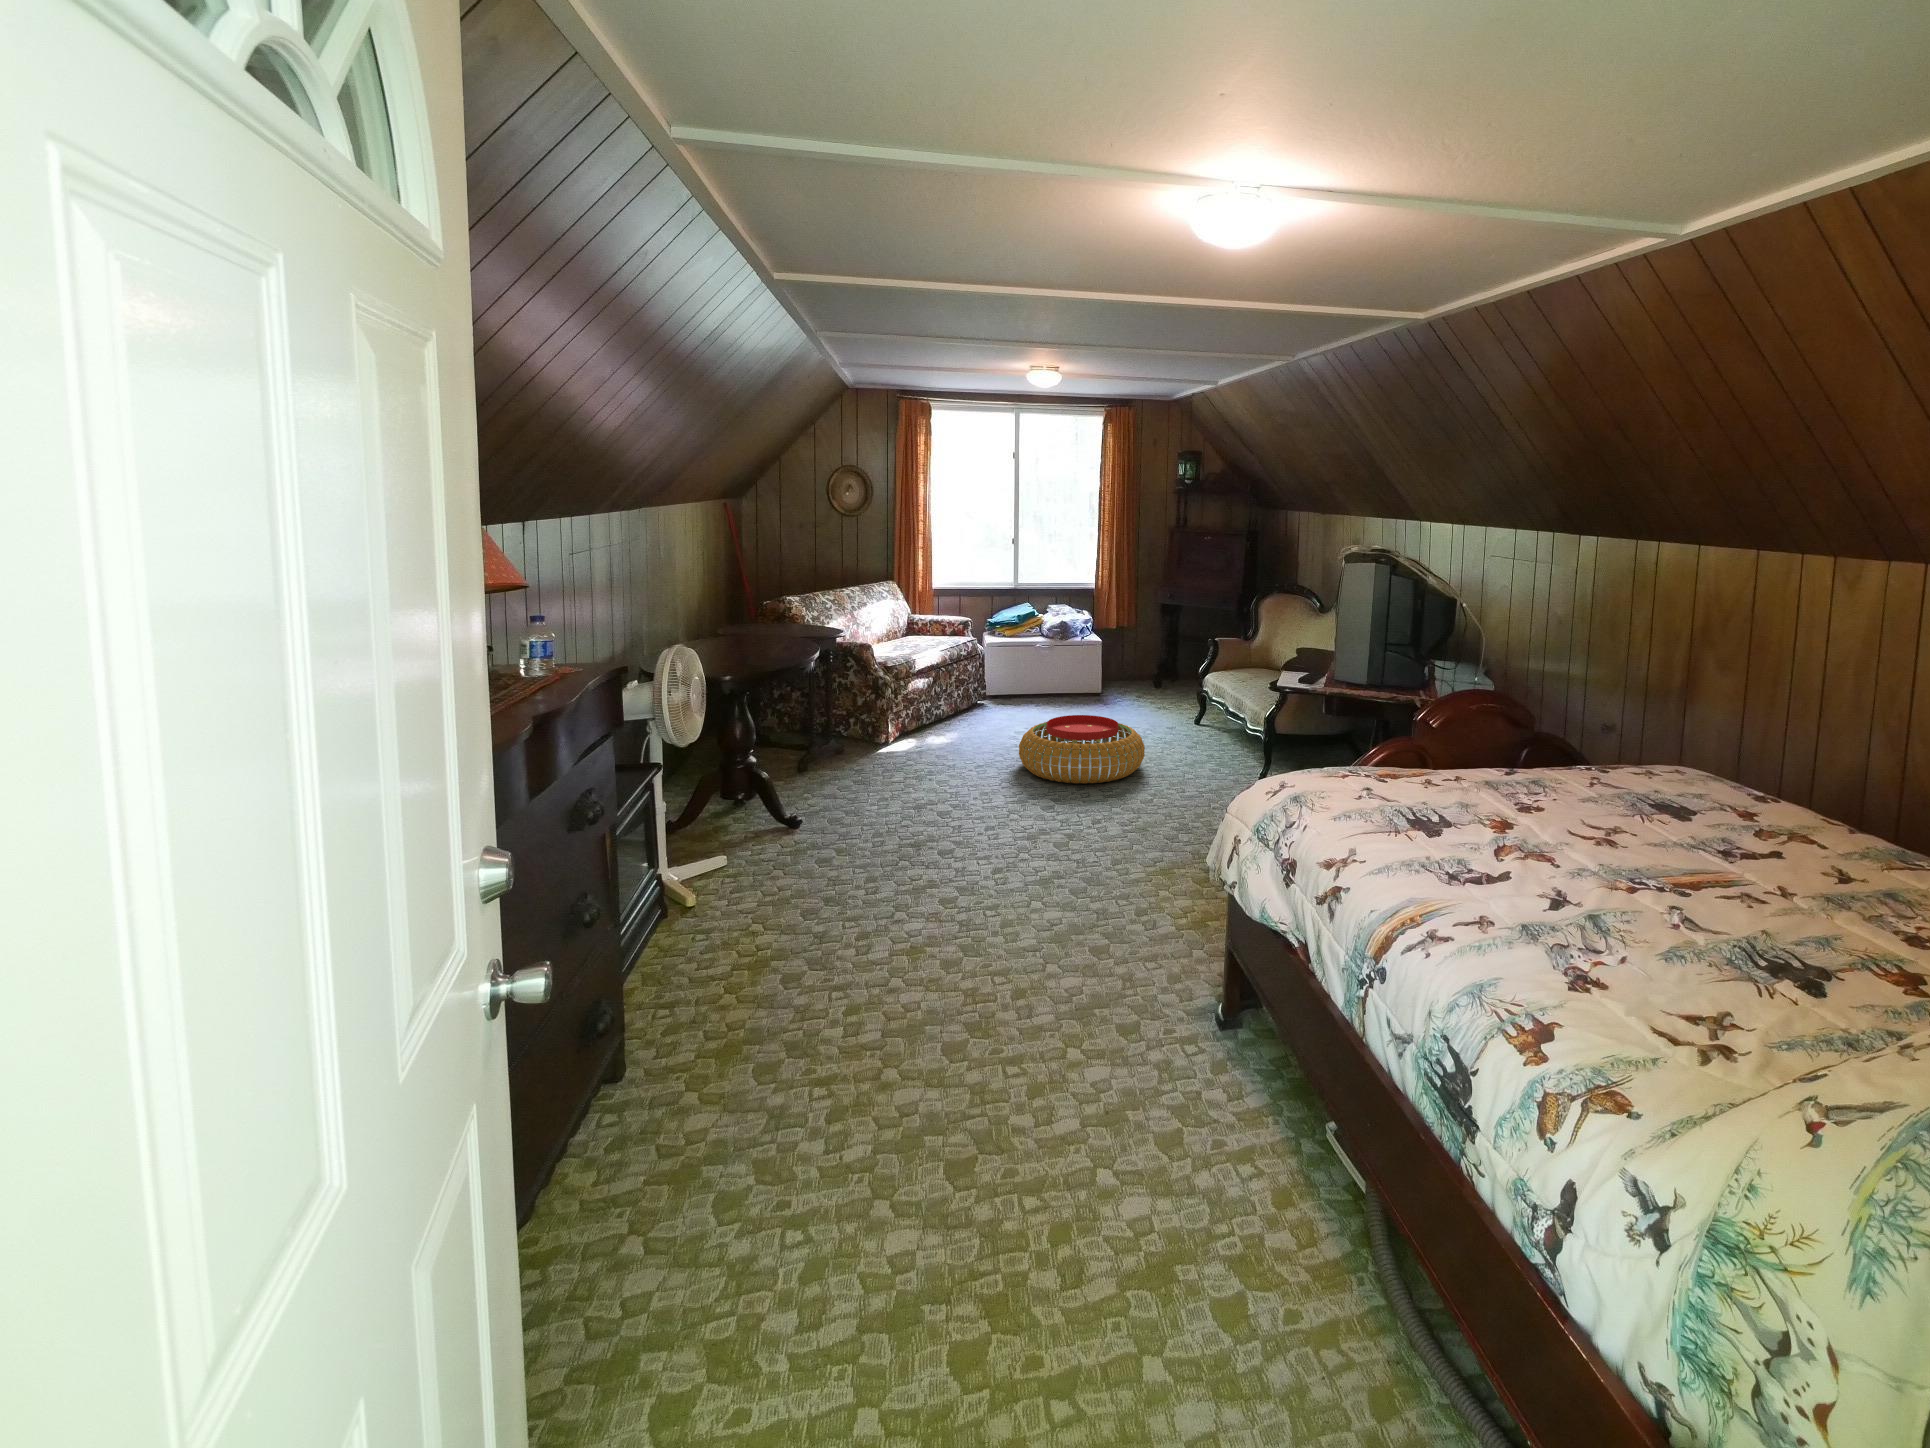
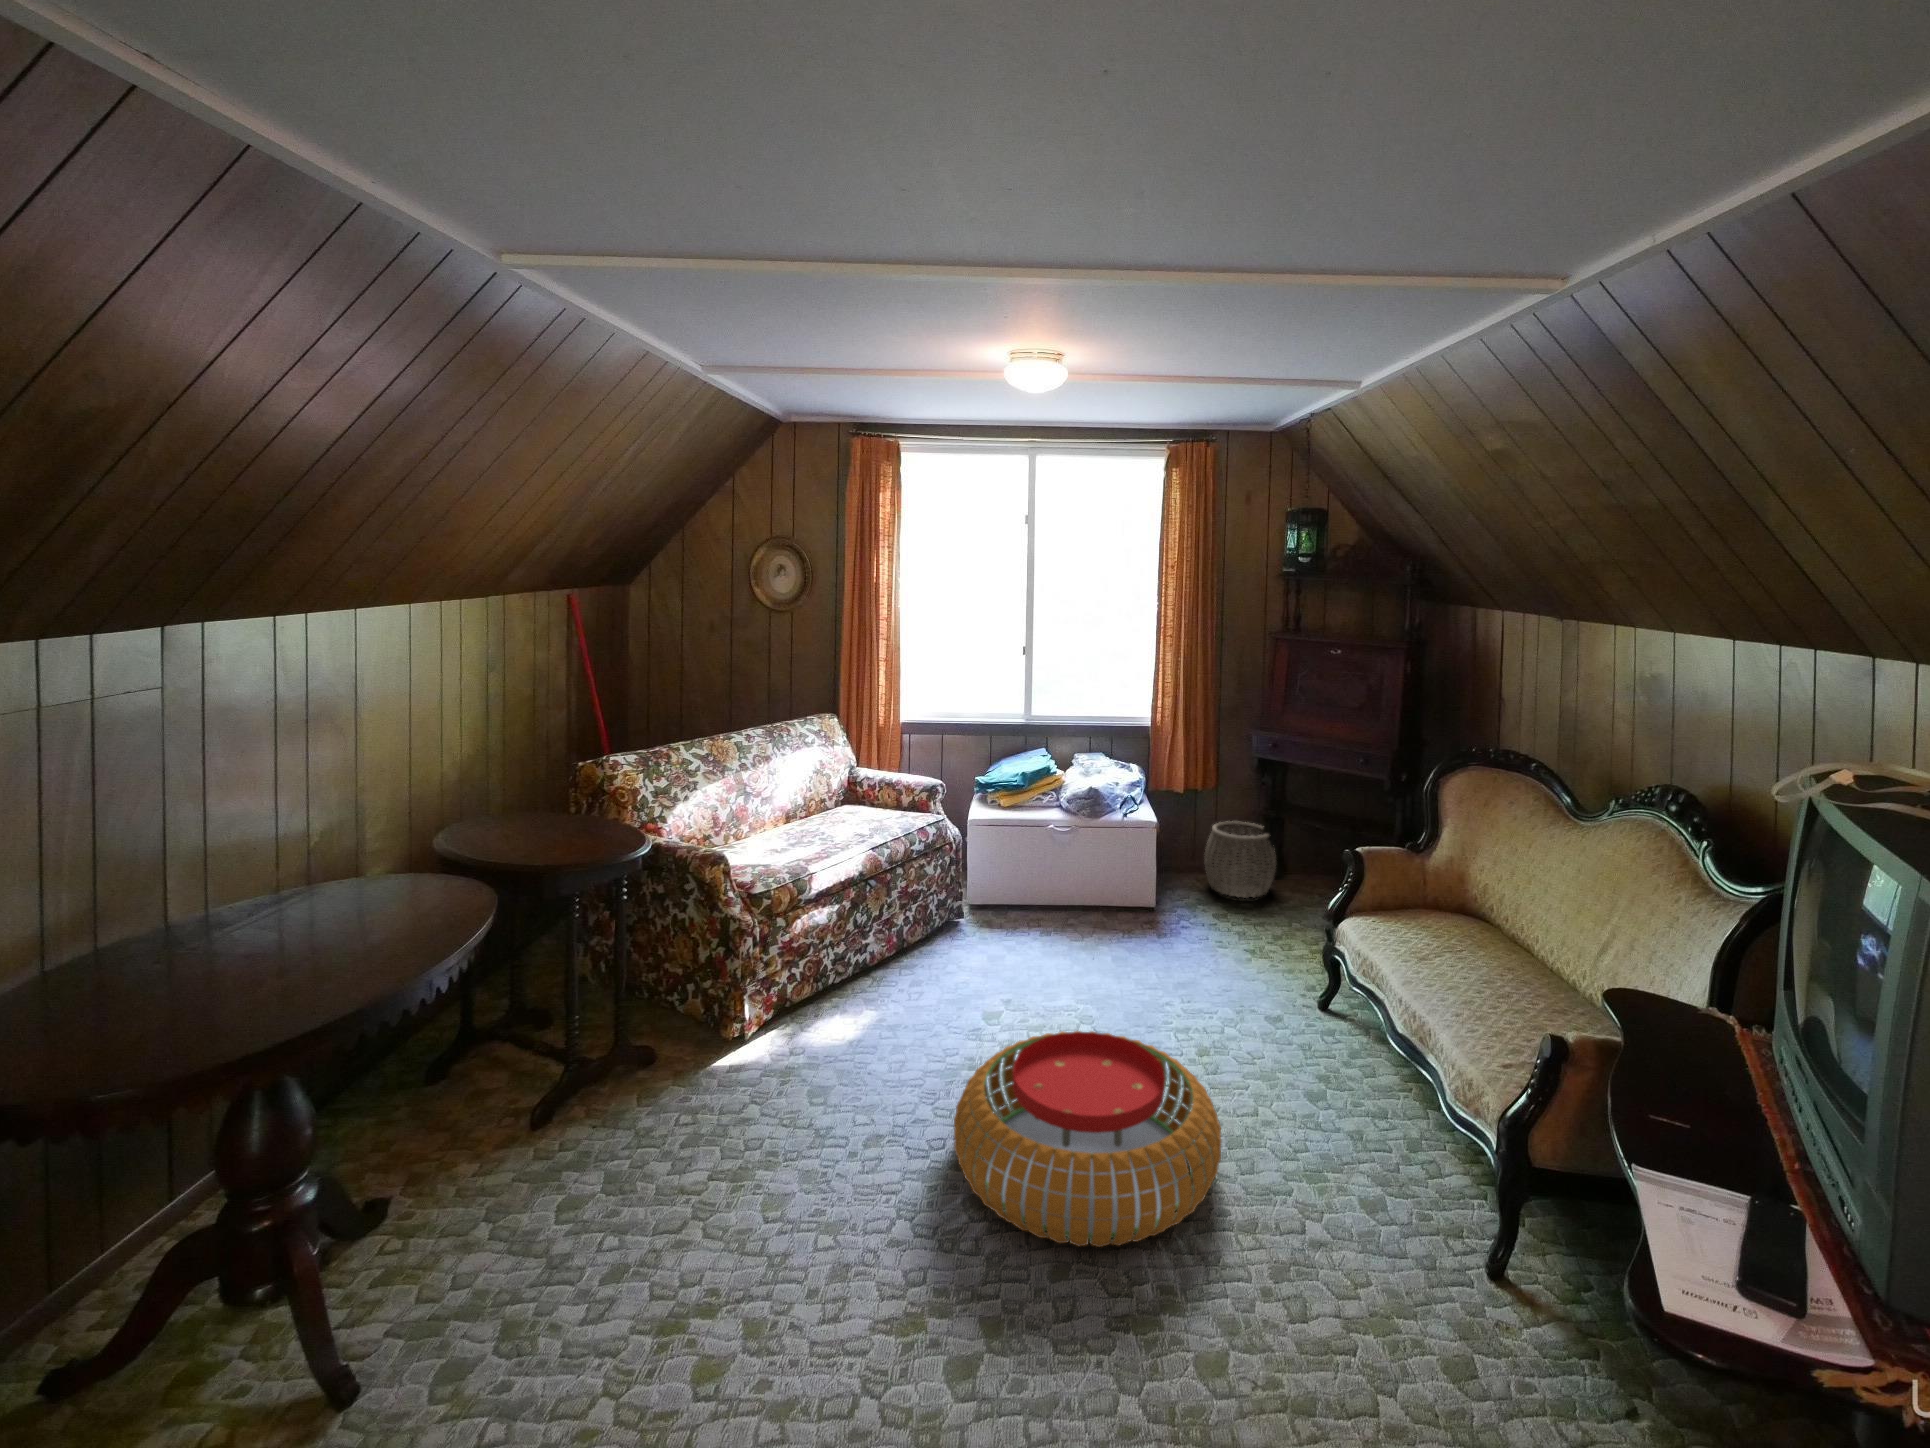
woven basket: none [1129,646,1173,689] -> present [1205,821,1276,898]

